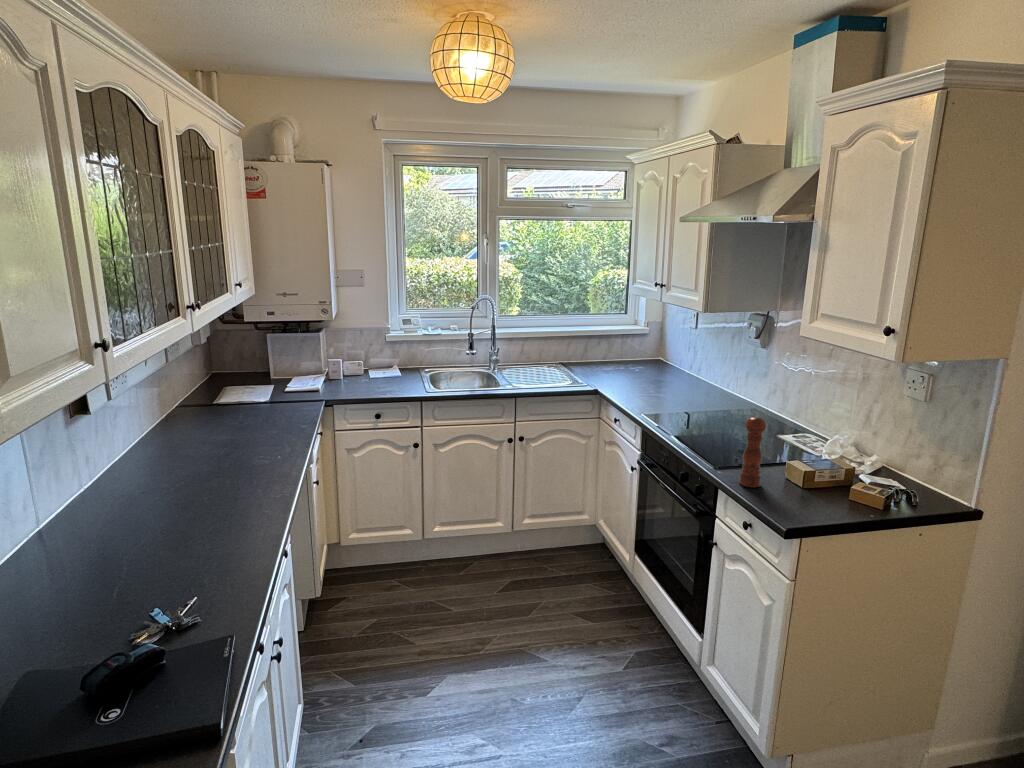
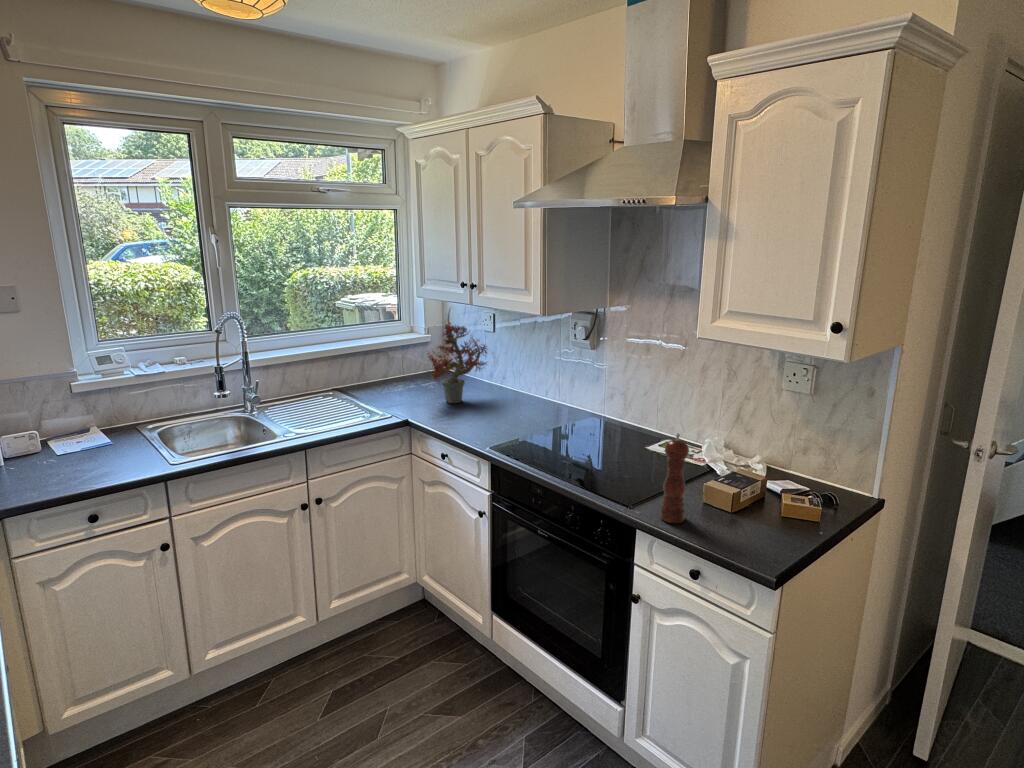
potted plant: none [618,302,683,384] -> present [428,311,487,403]

